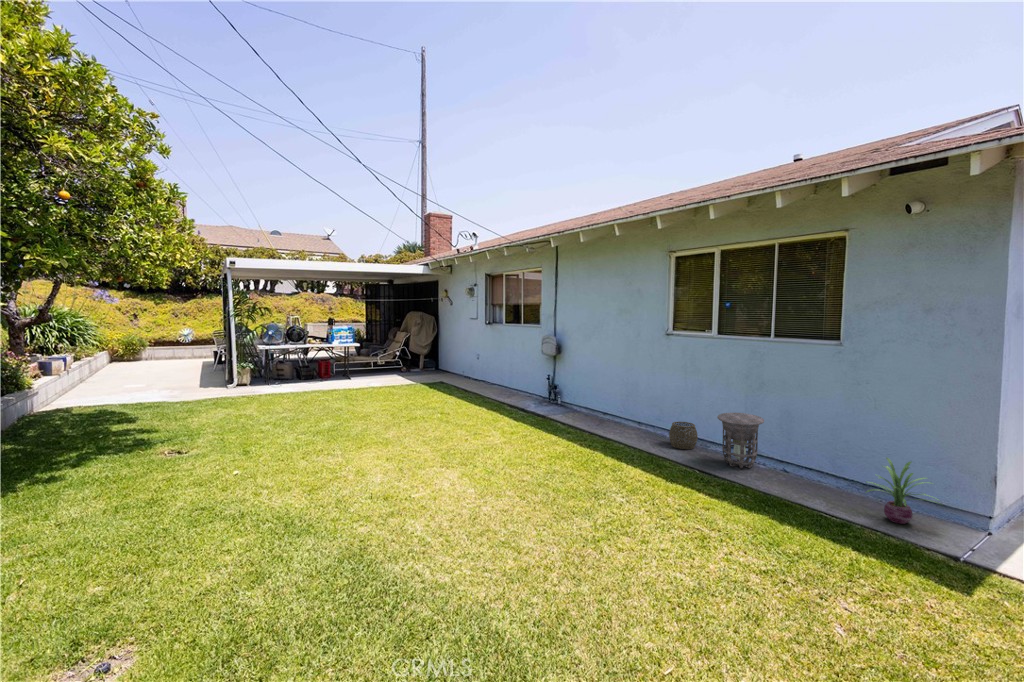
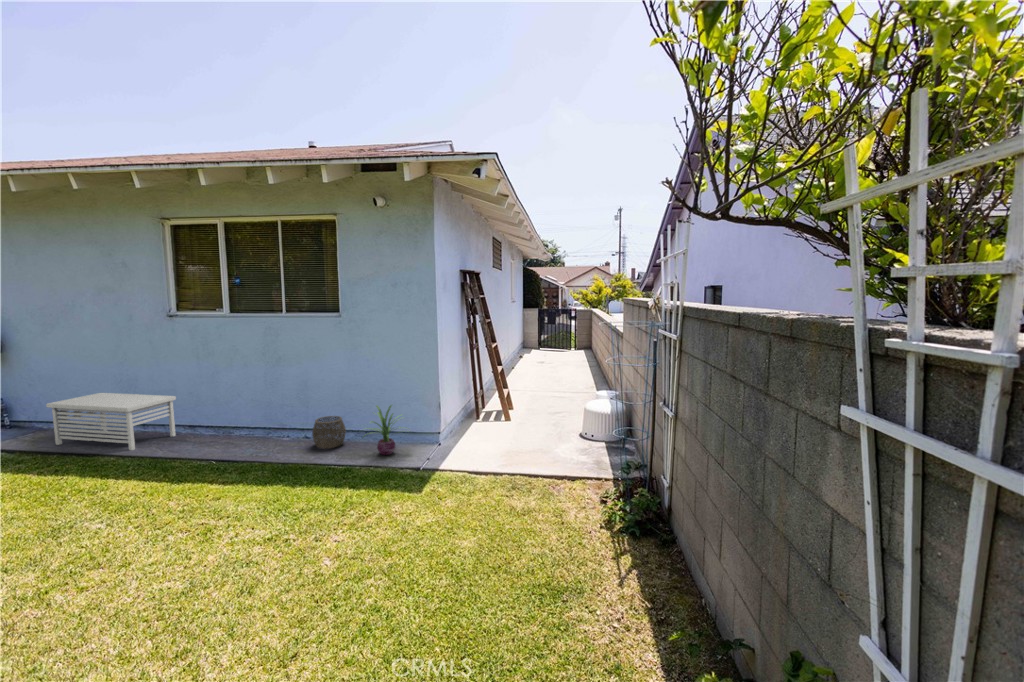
storage bench: none [584,391,666,442] -> present [46,393,176,450]
side table: present [717,413,764,468] -> none [234,390,283,446]
woven basket: present [669,422,698,449] -> present [312,416,346,449]

